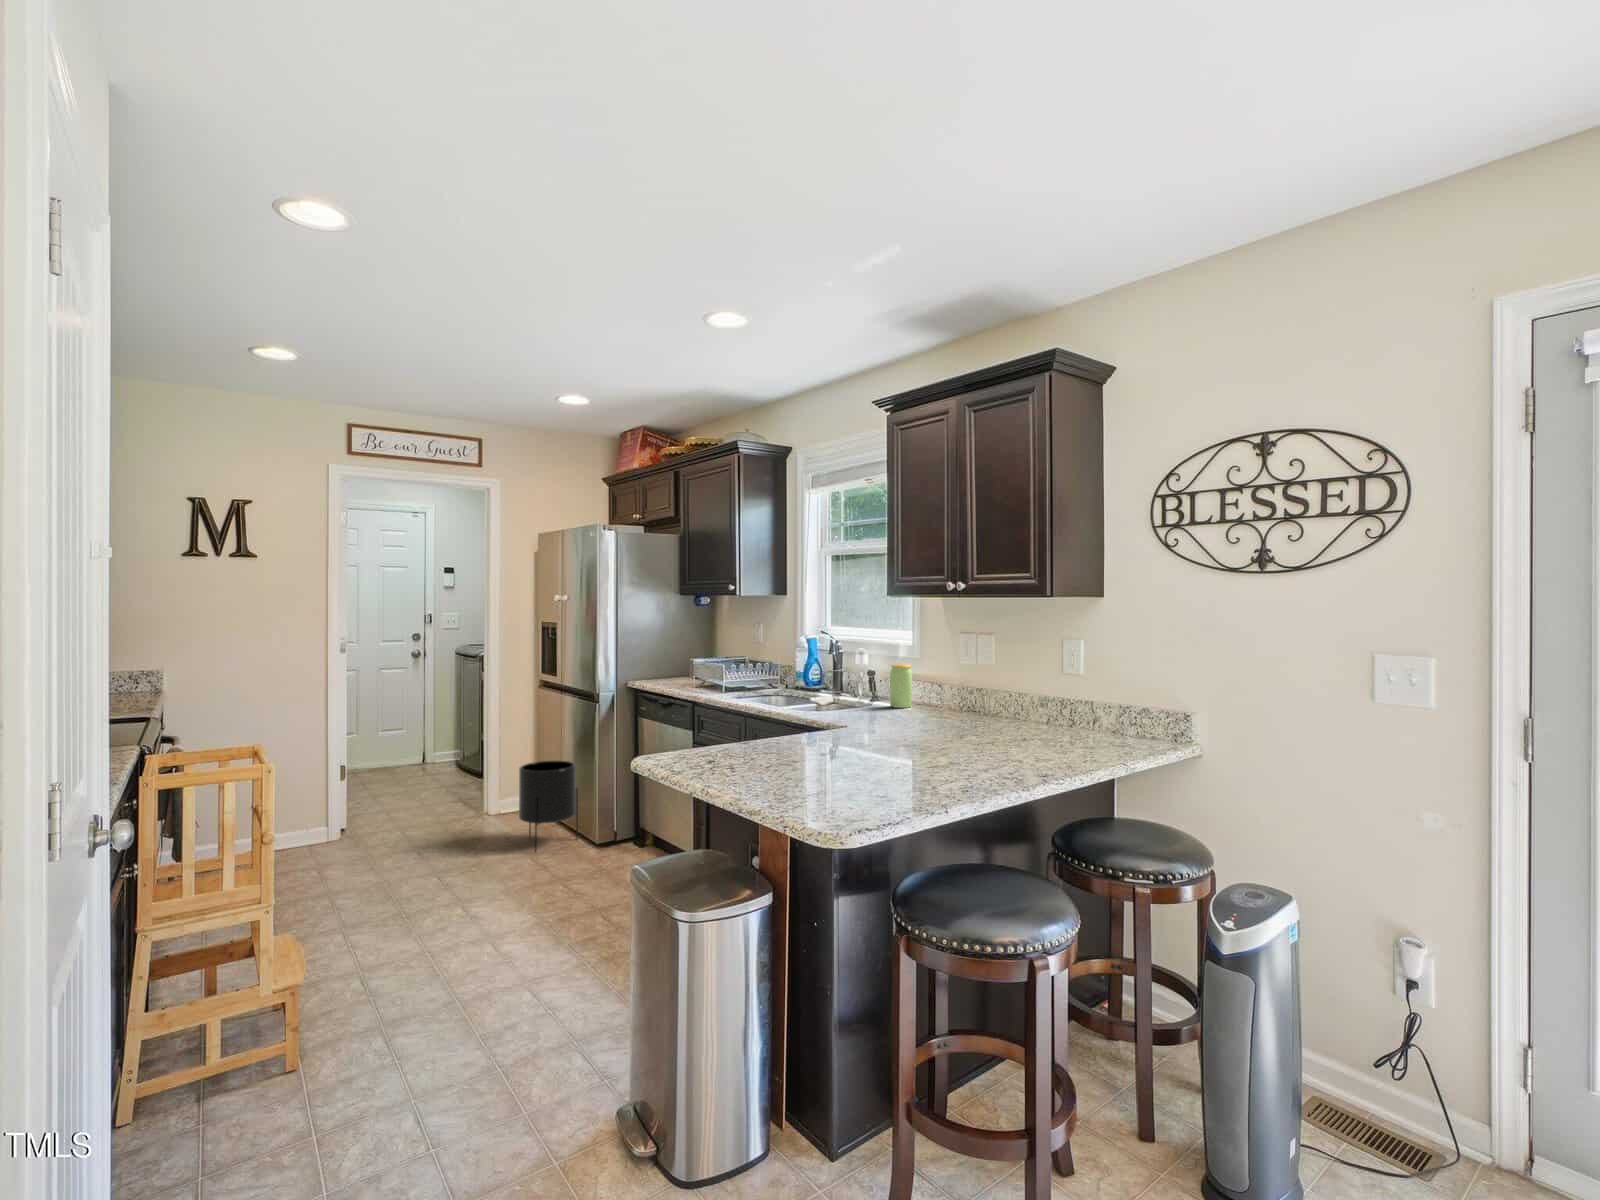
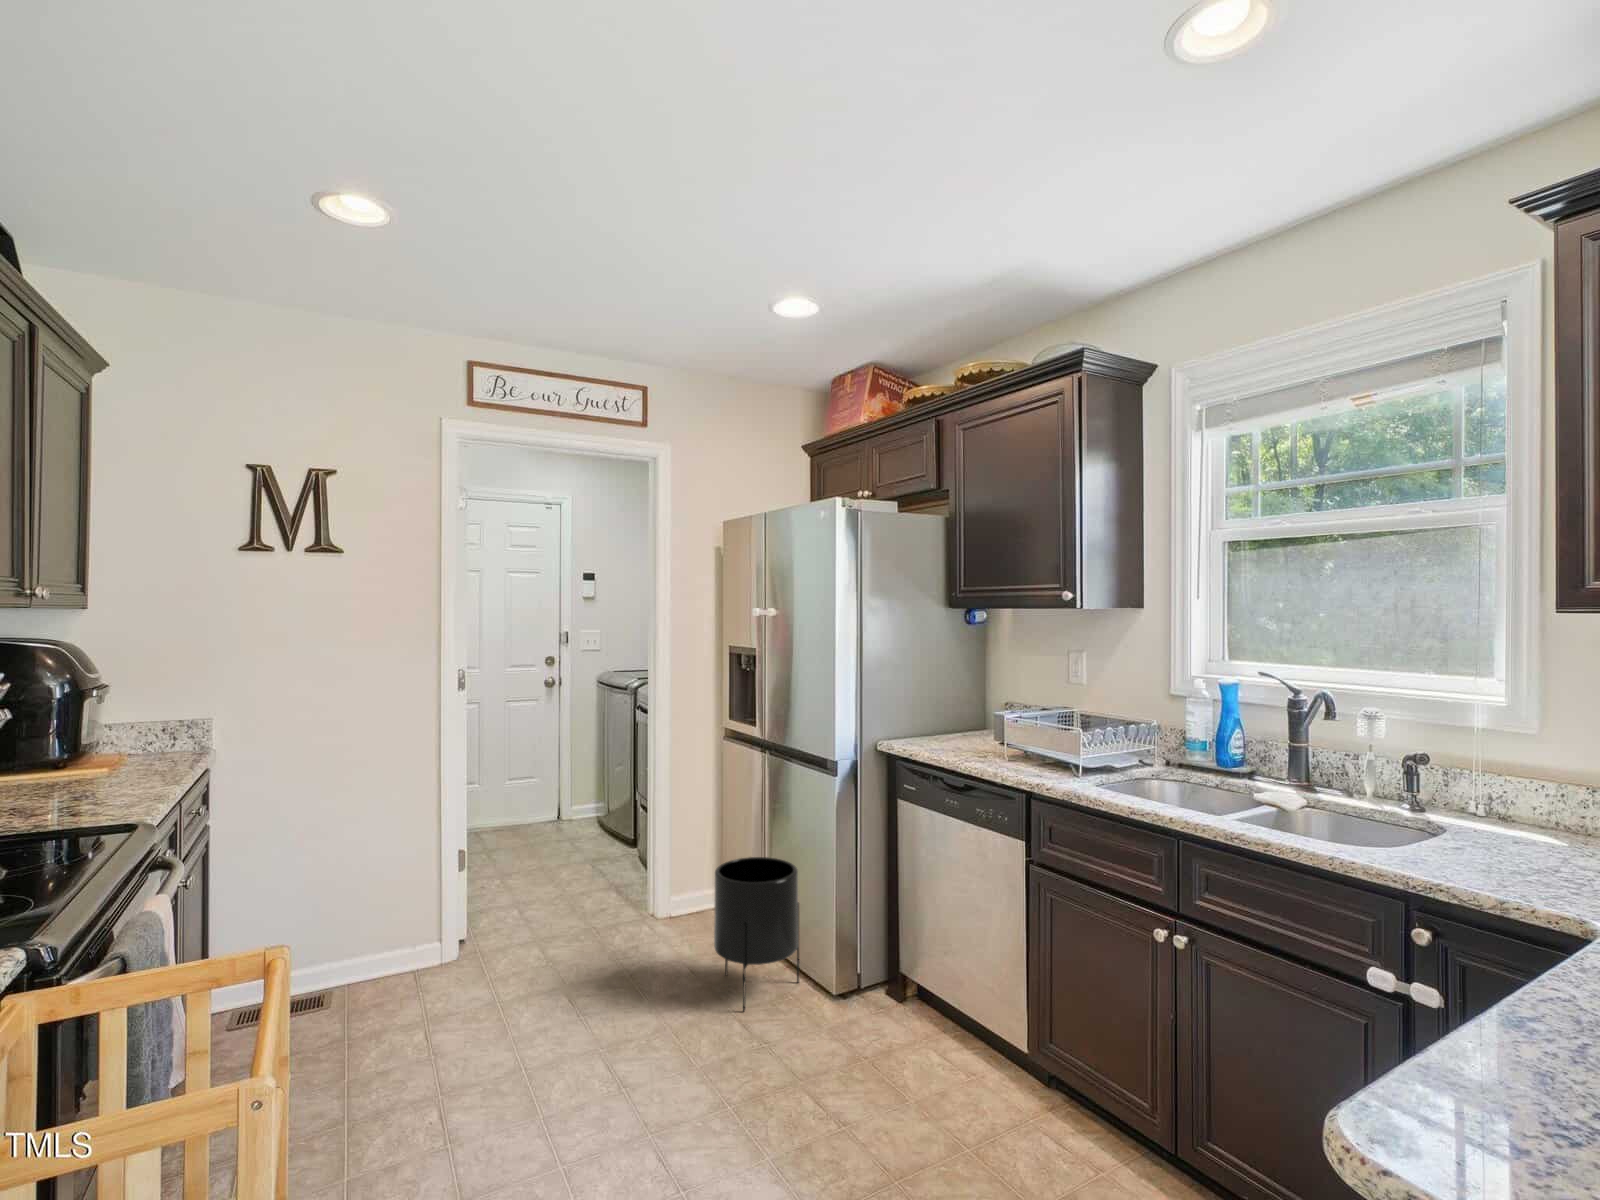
jar: present [890,664,912,708] -> none [1496,747,1556,841]

